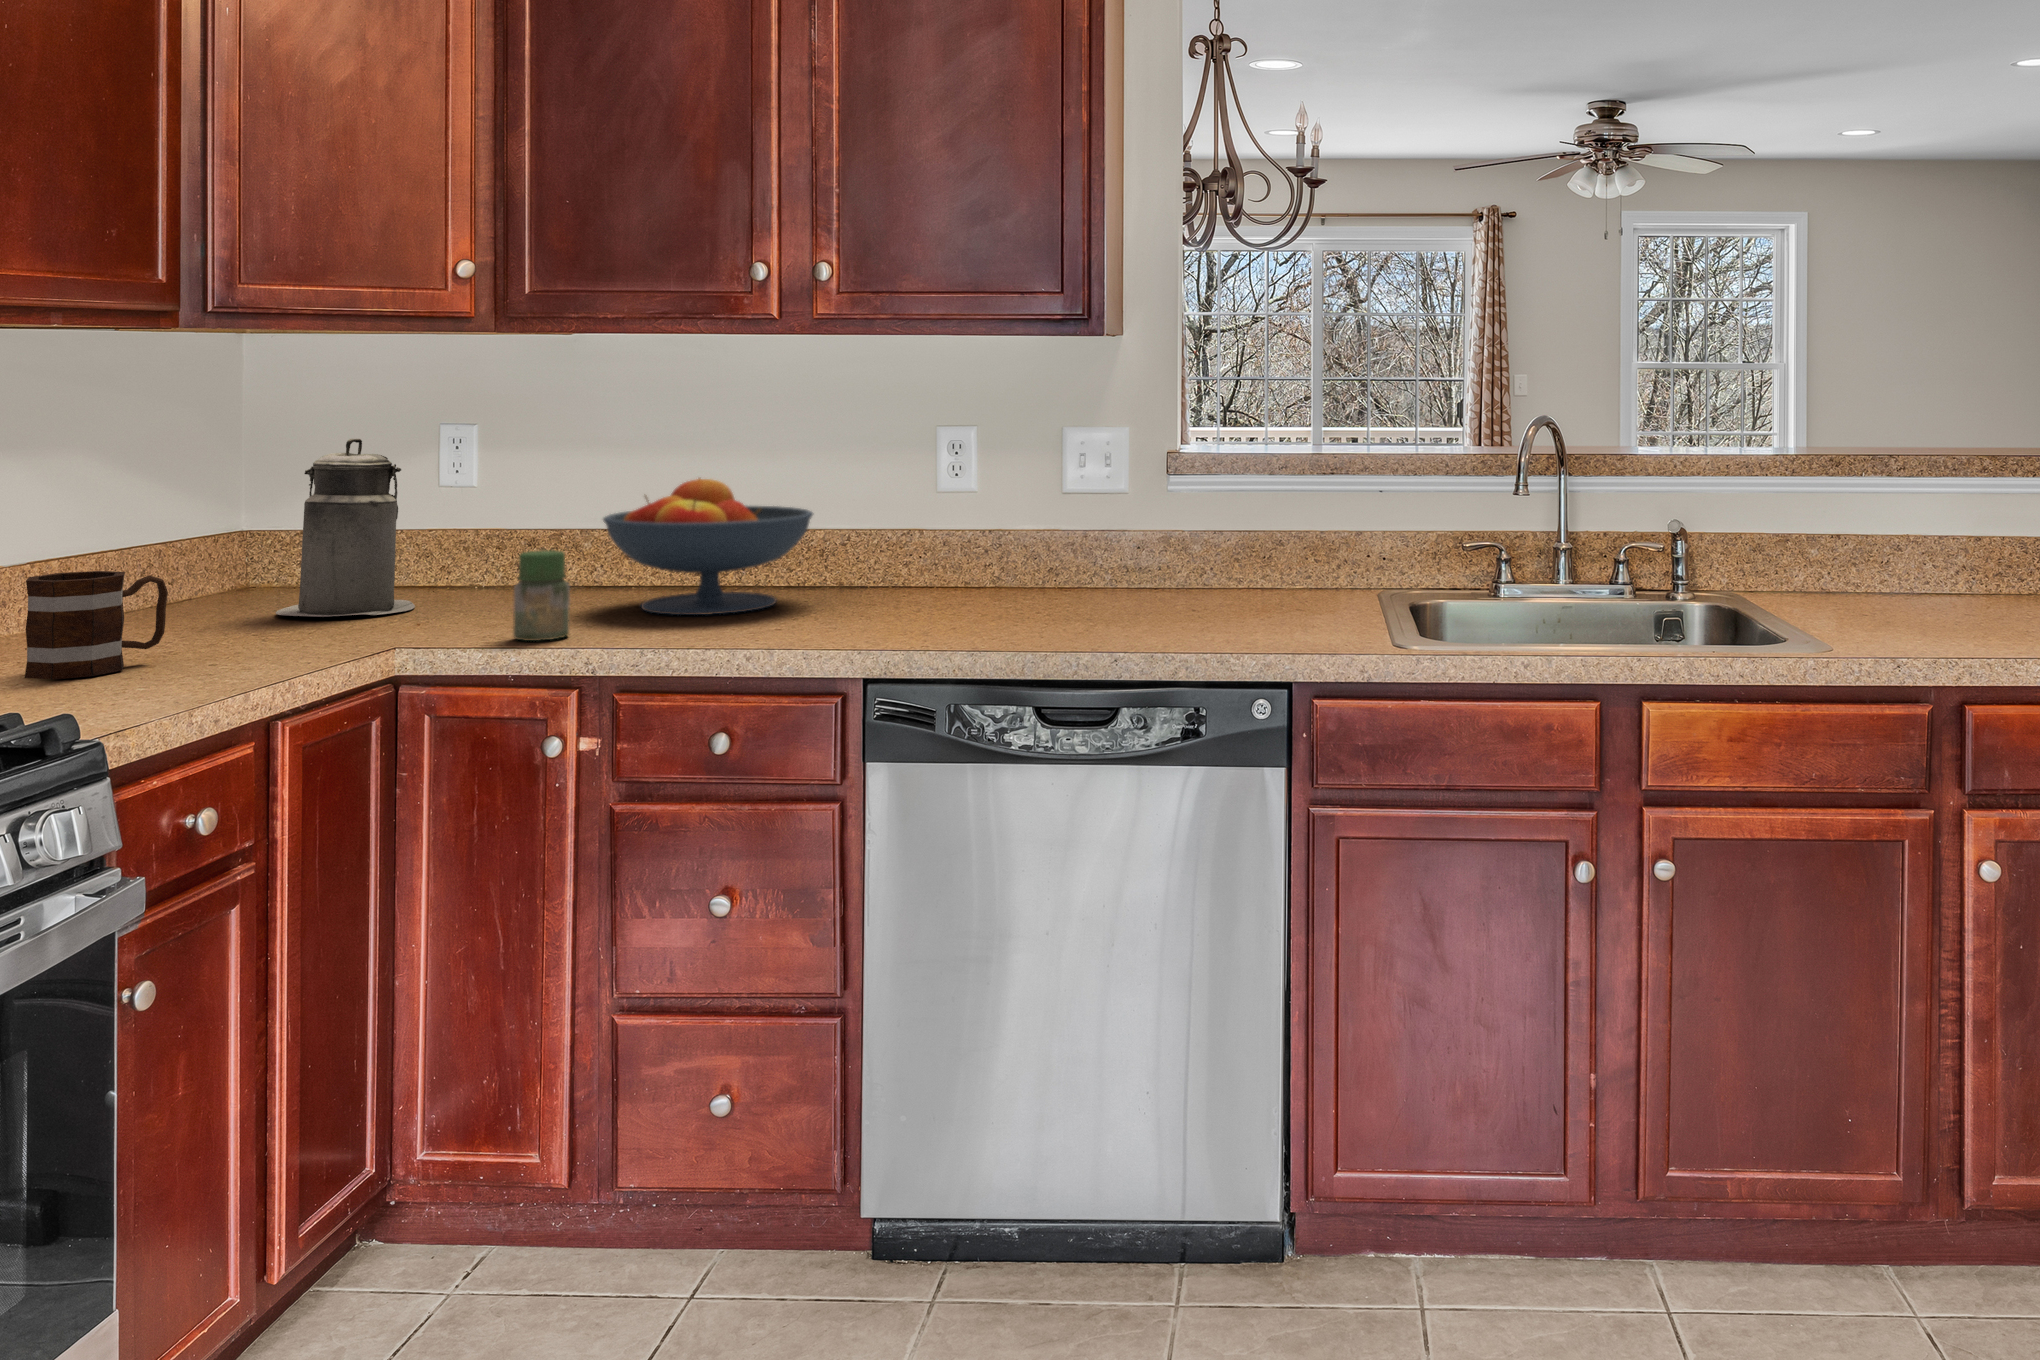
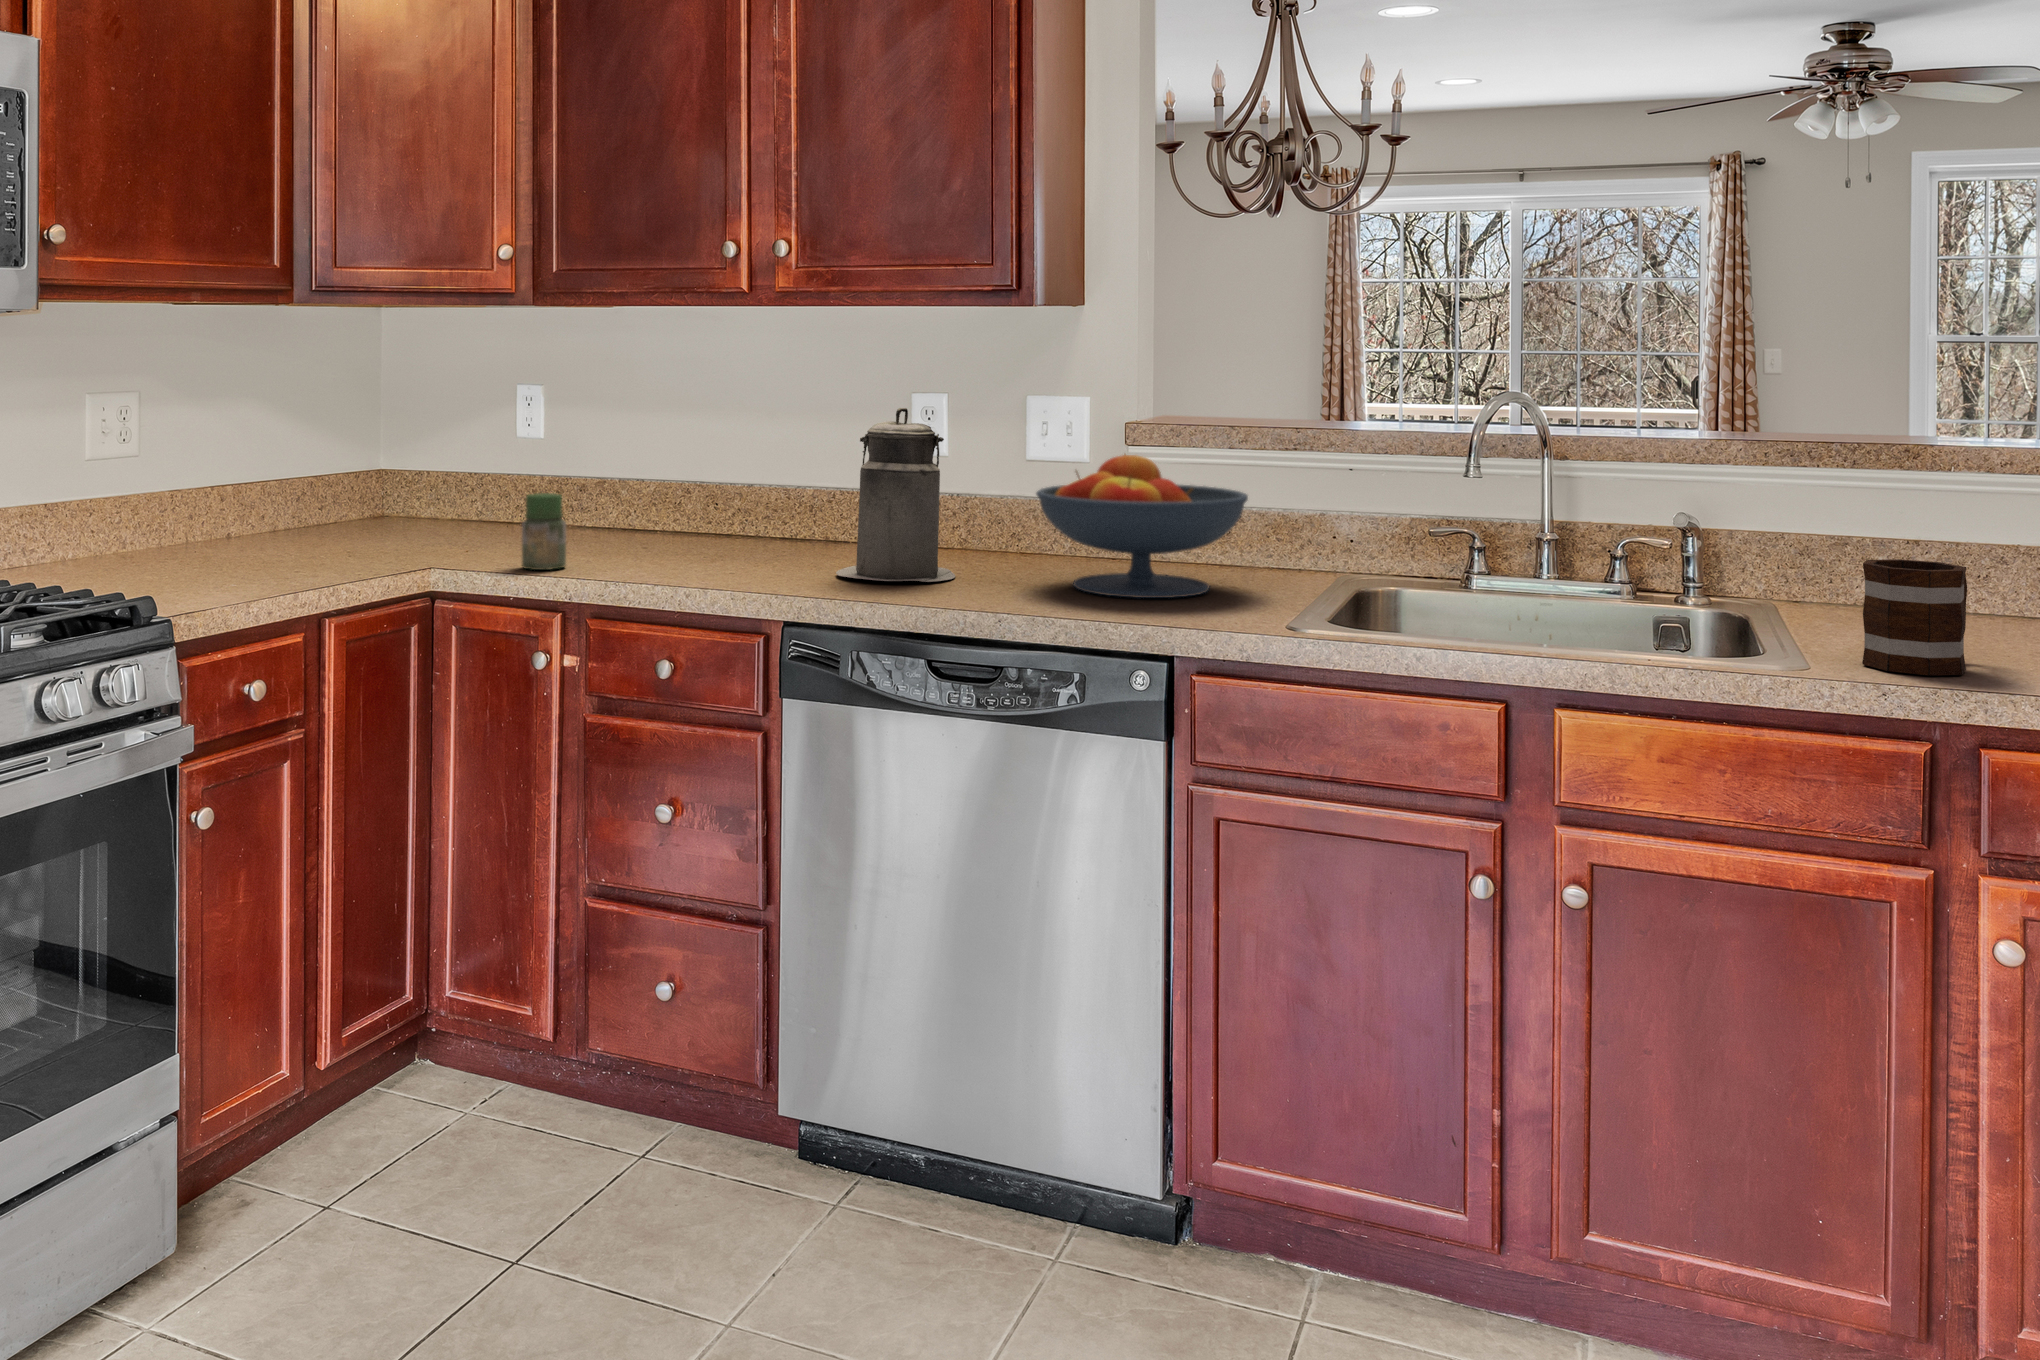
canister: present [276,438,415,617] -> present [836,408,955,582]
fruit bowl: present [603,478,813,615] -> present [1036,454,1248,598]
mug: present [25,571,168,680] -> present [1862,559,1967,676]

